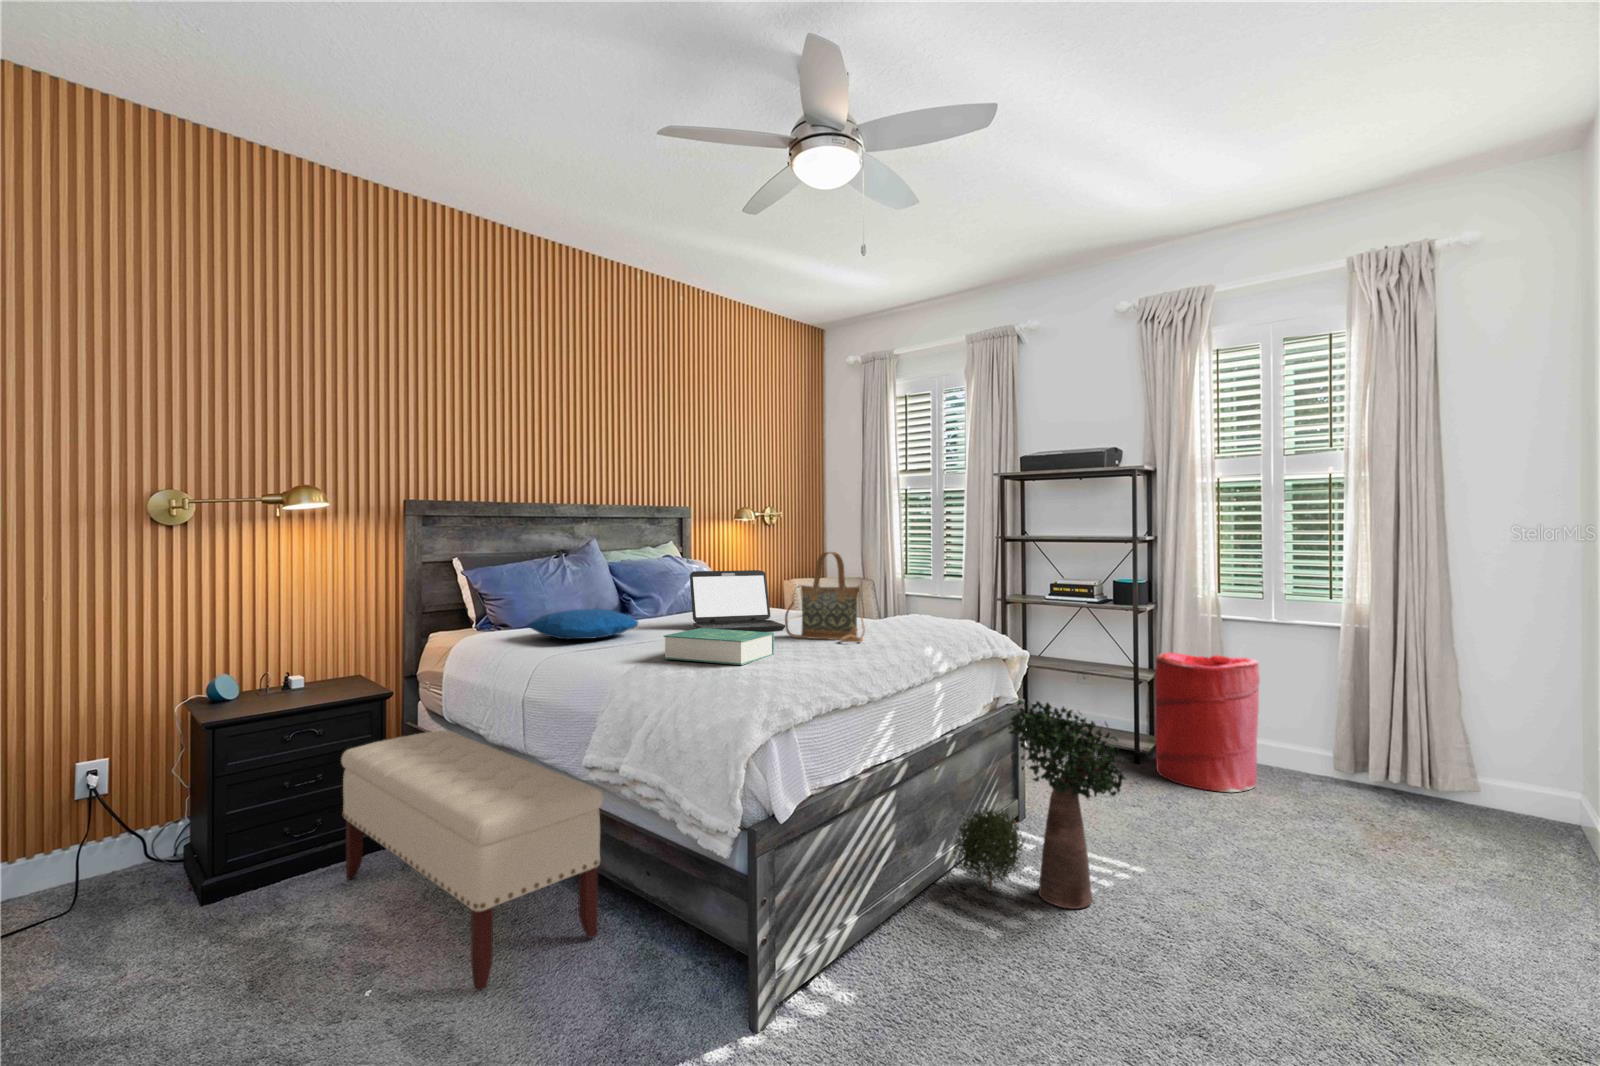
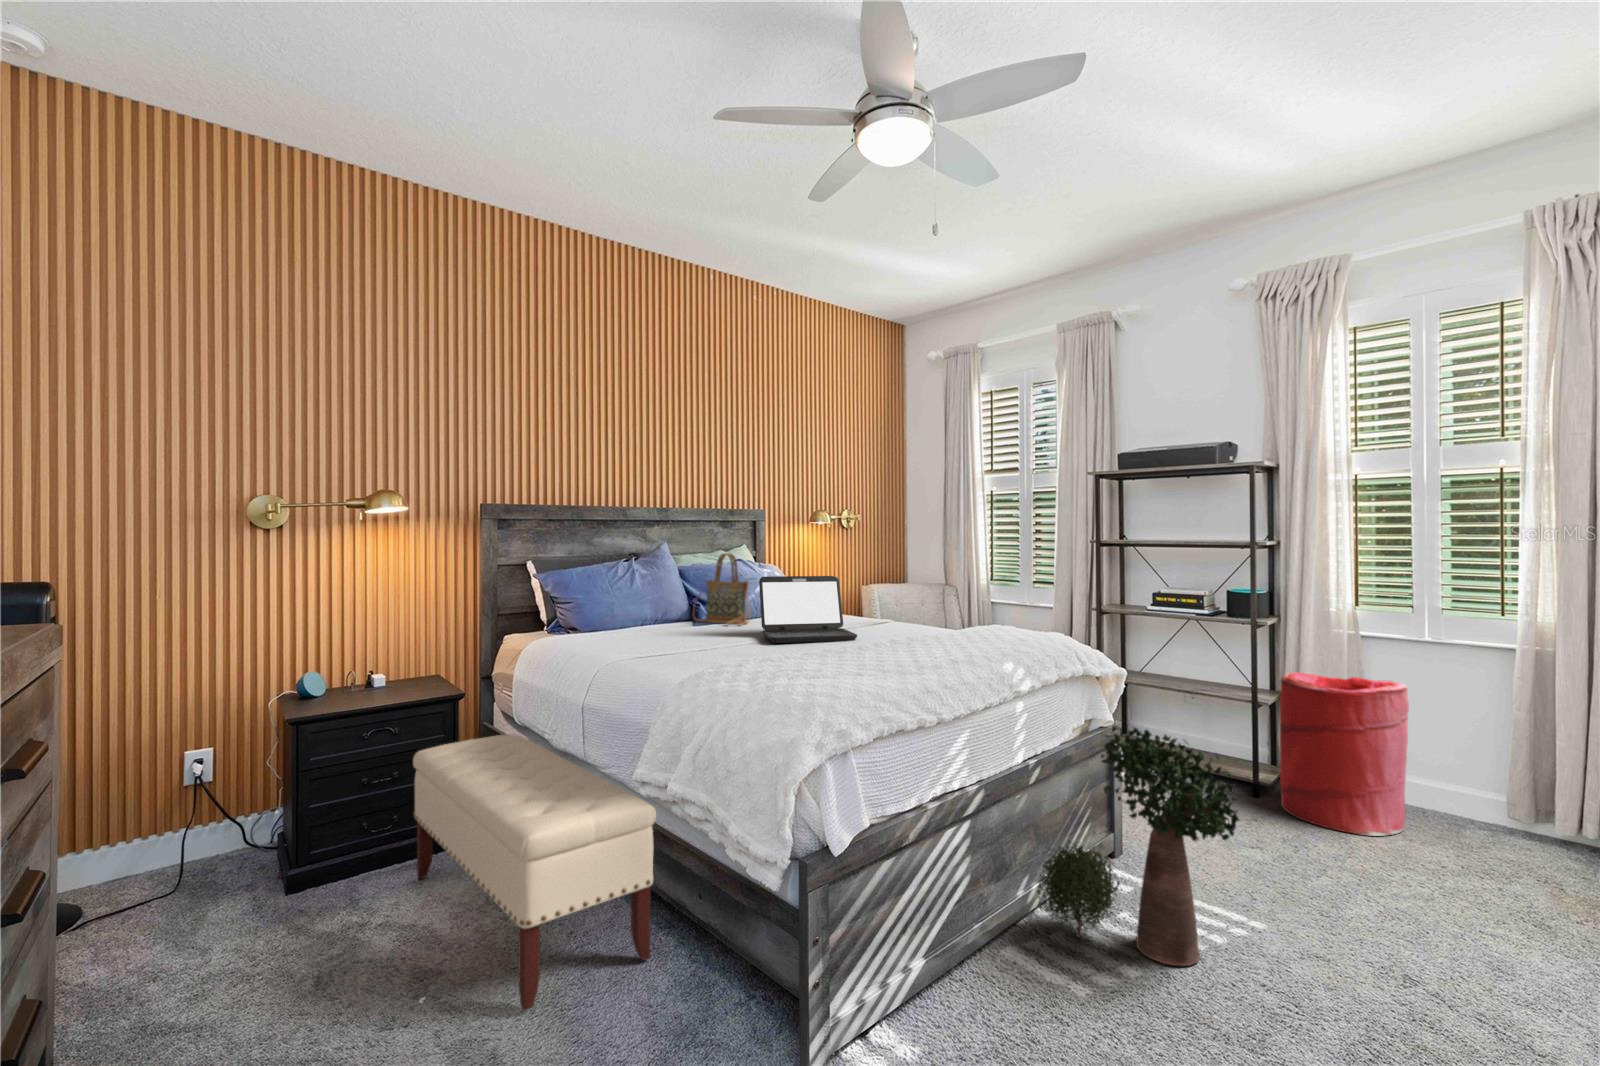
handbag: present [785,552,865,642] -> present [693,553,750,625]
pillow: present [527,609,638,639] -> none [594,614,705,645]
book: present [663,628,774,665] -> none [723,637,839,679]

